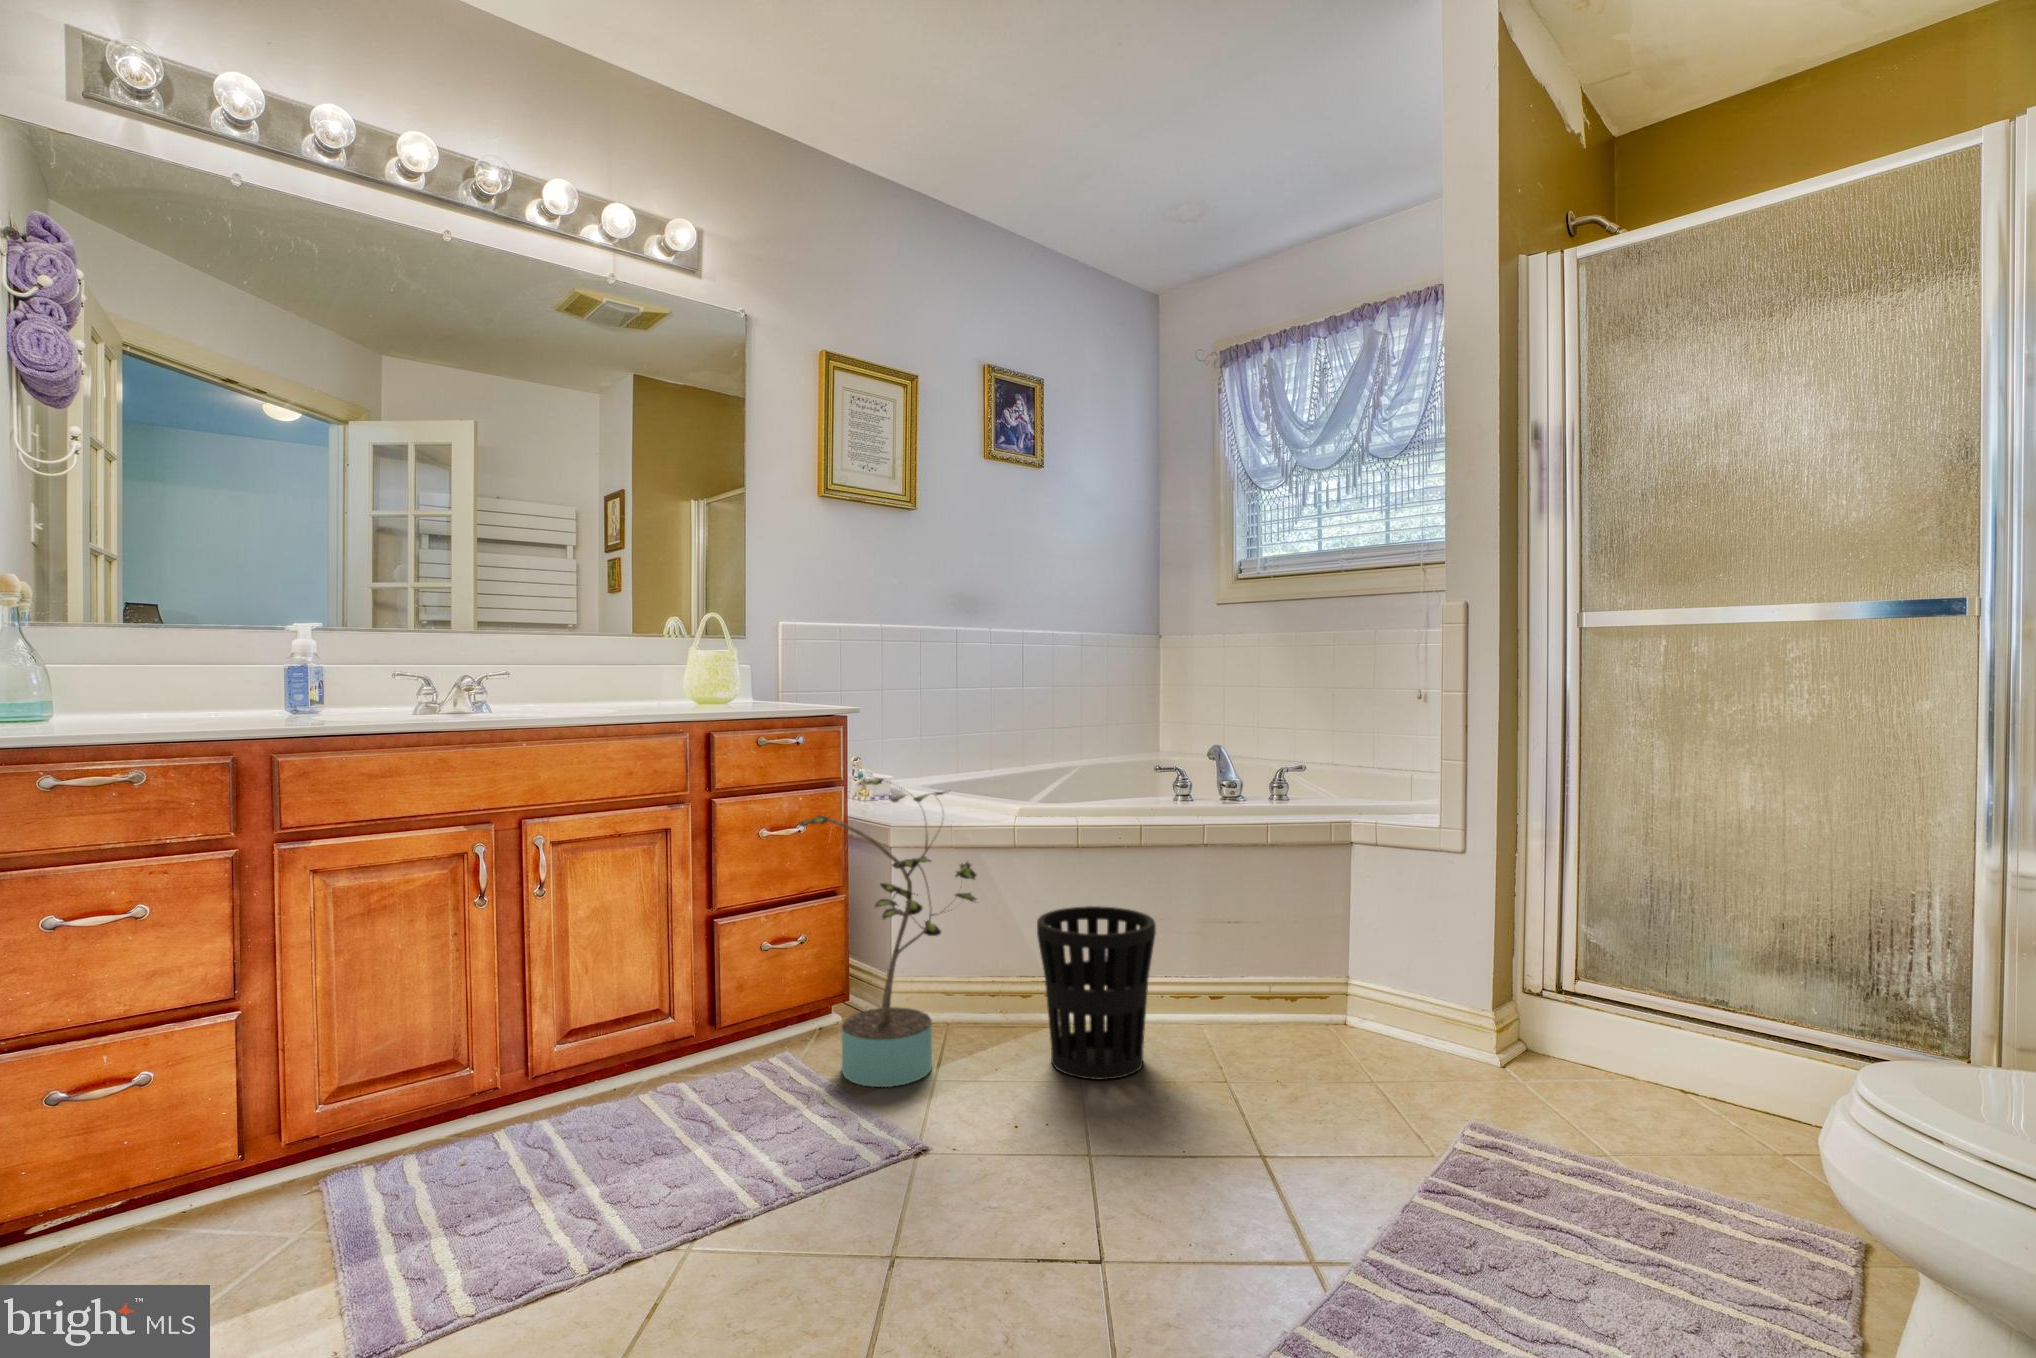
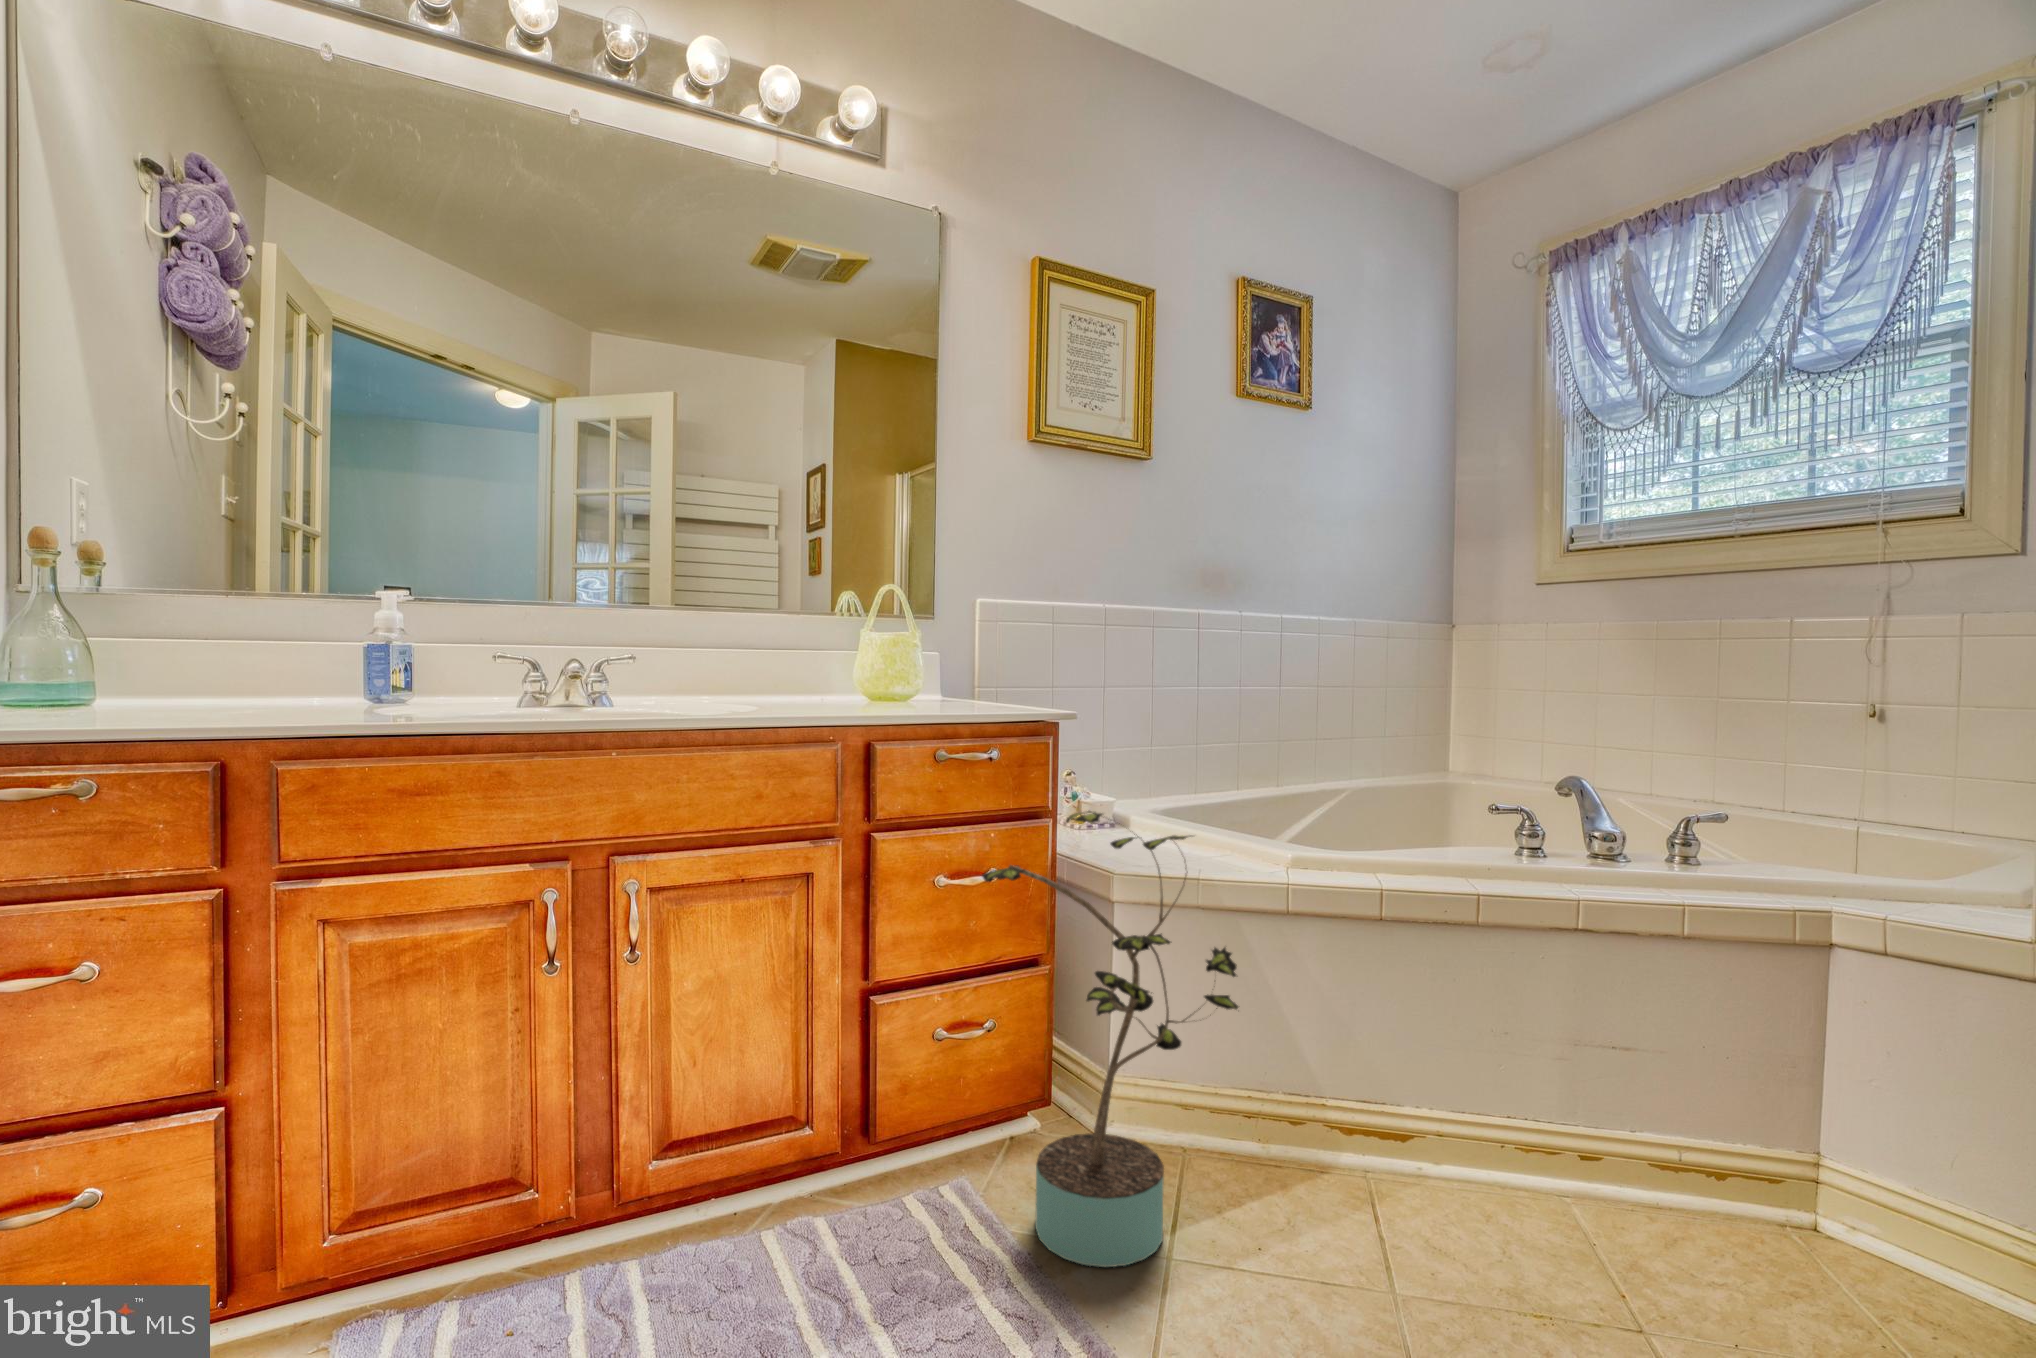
wastebasket: present [1037,906,1156,1080] -> none [1323,1015,1517,1302]

